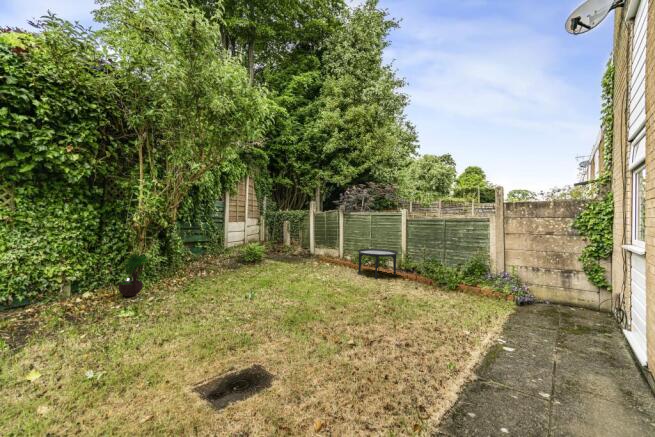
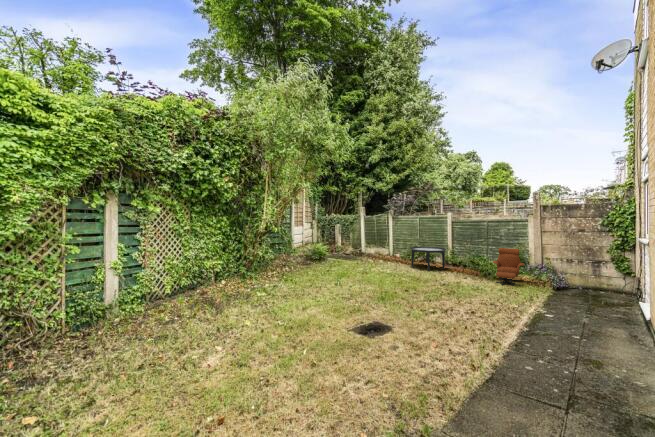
lounge chair: none [448,252,484,300] -> present [493,248,524,286]
potted tree: present [118,253,147,296] -> none [241,249,261,283]

